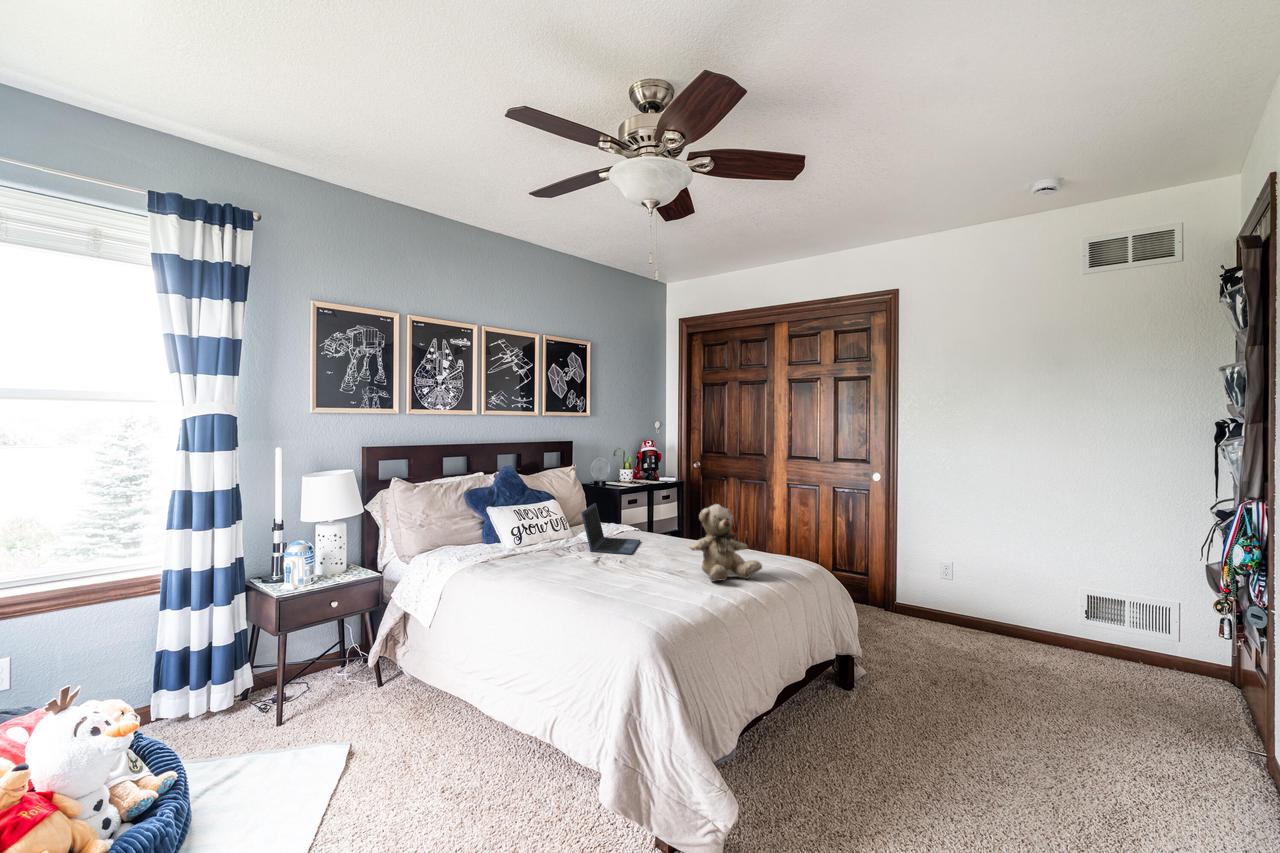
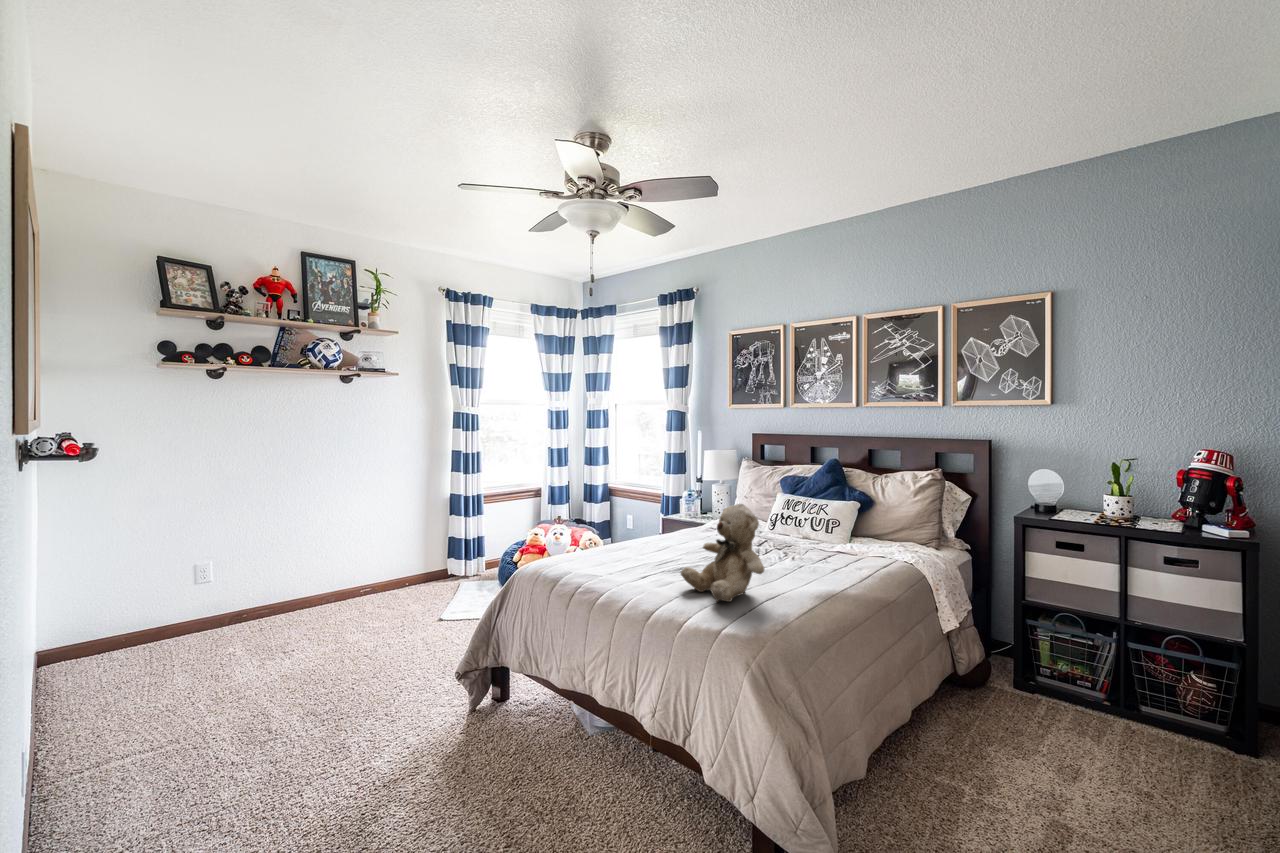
laptop: present [581,503,640,554] -> none [784,506,868,565]

